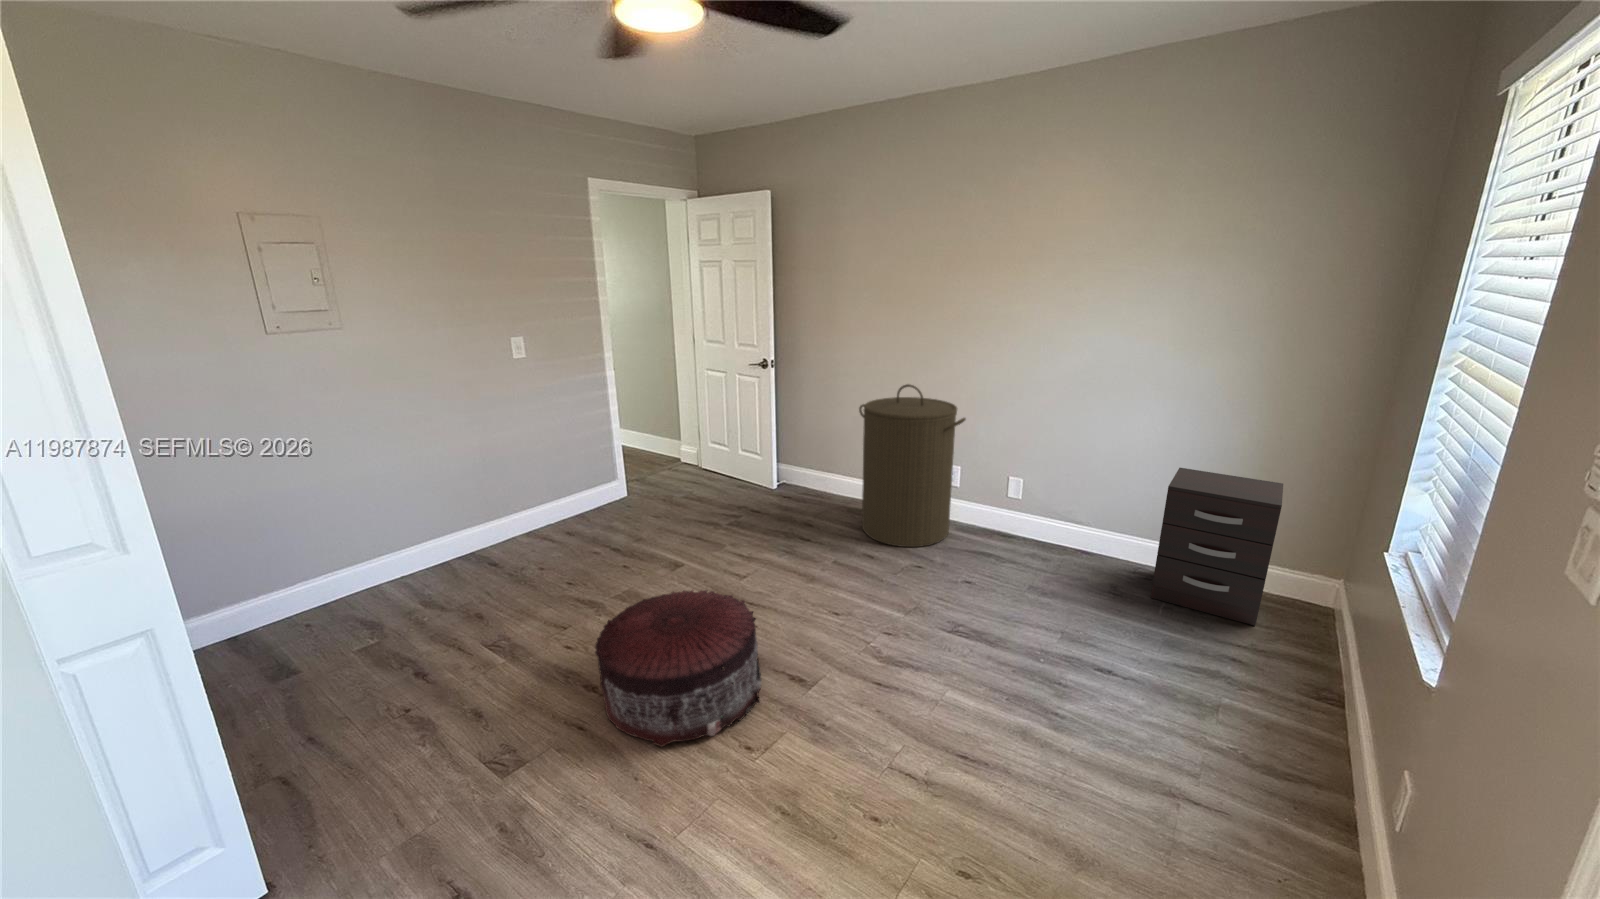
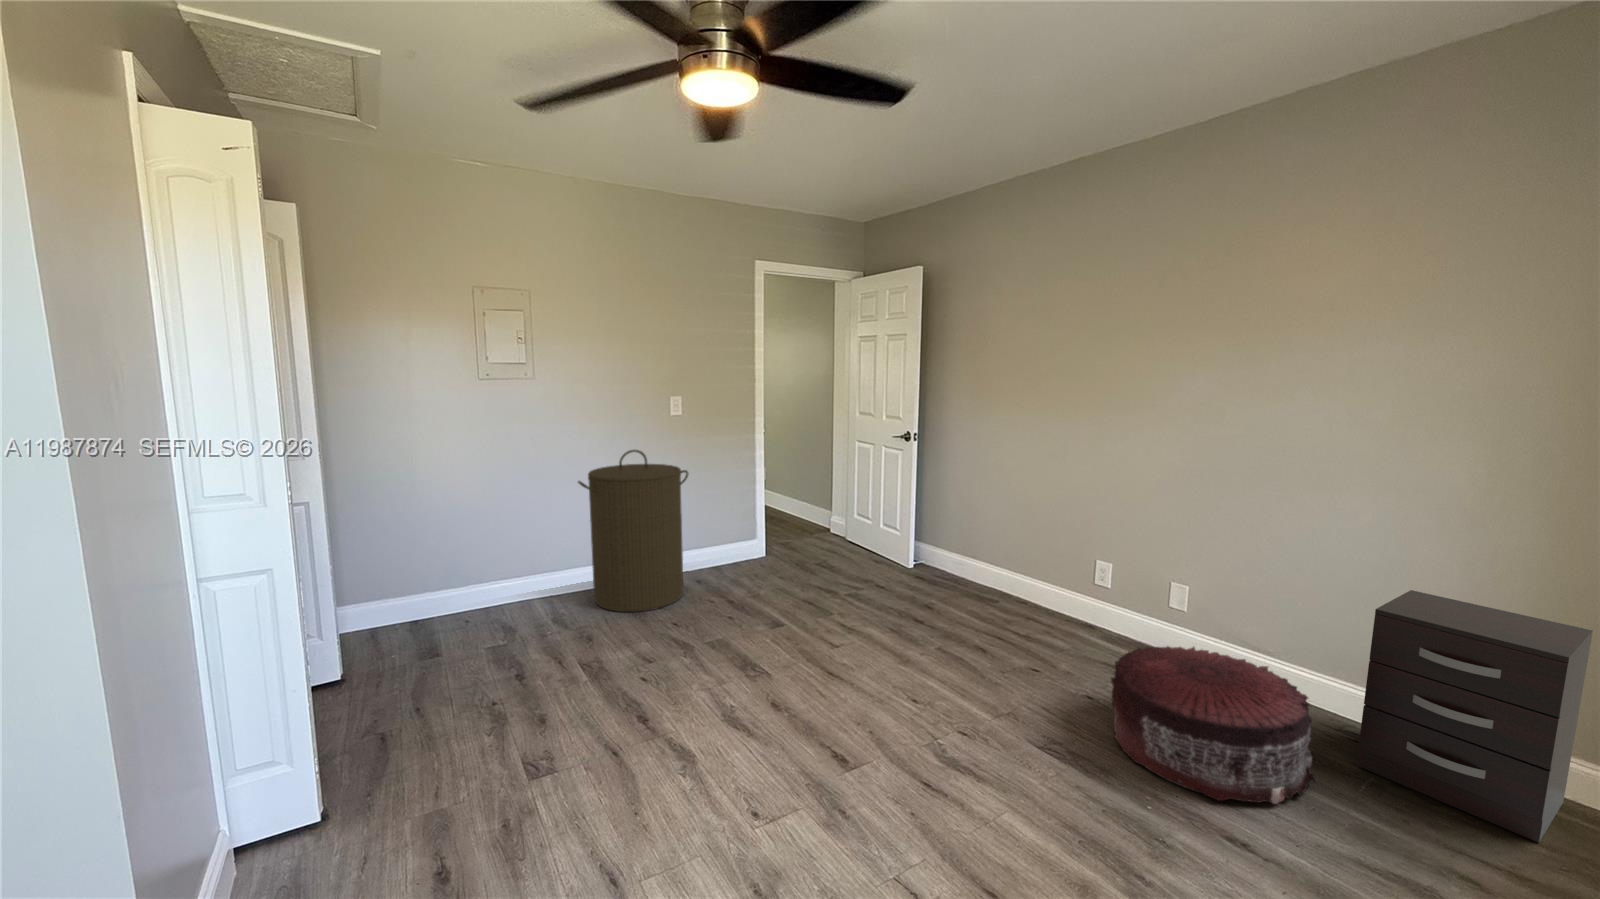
laundry hamper: present [859,384,966,547] -> present [578,450,689,612]
pouf: present [595,590,762,747] -> present [1111,646,1315,804]

